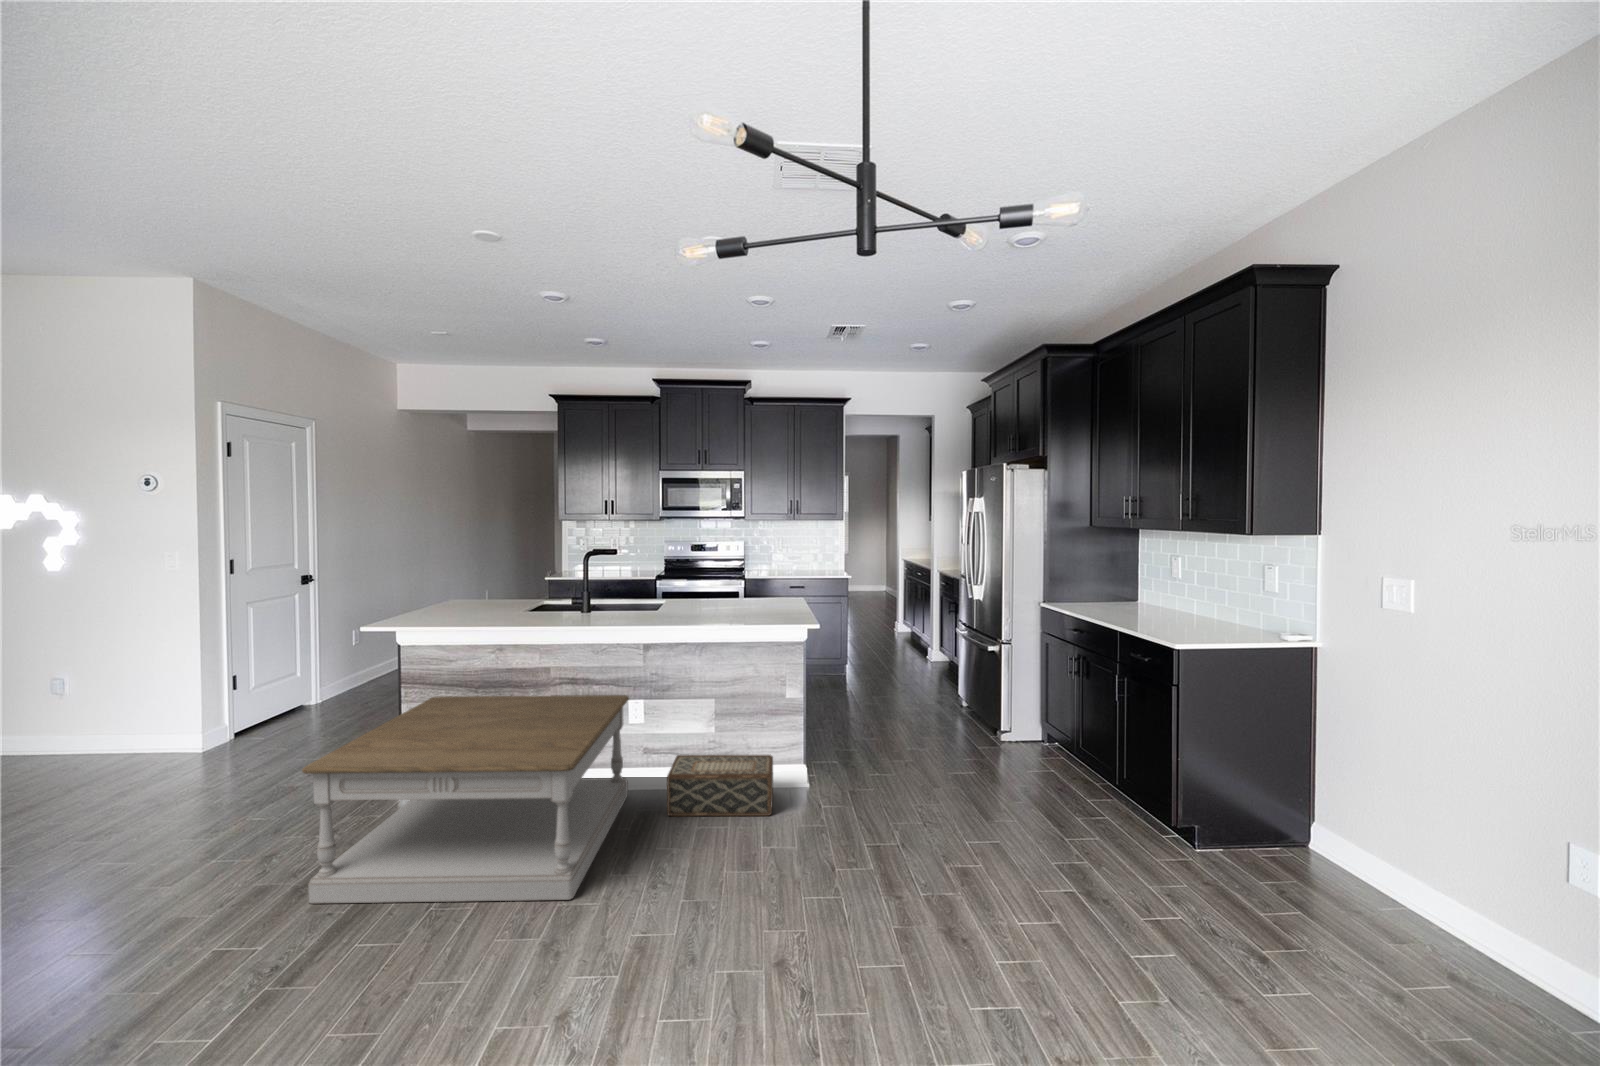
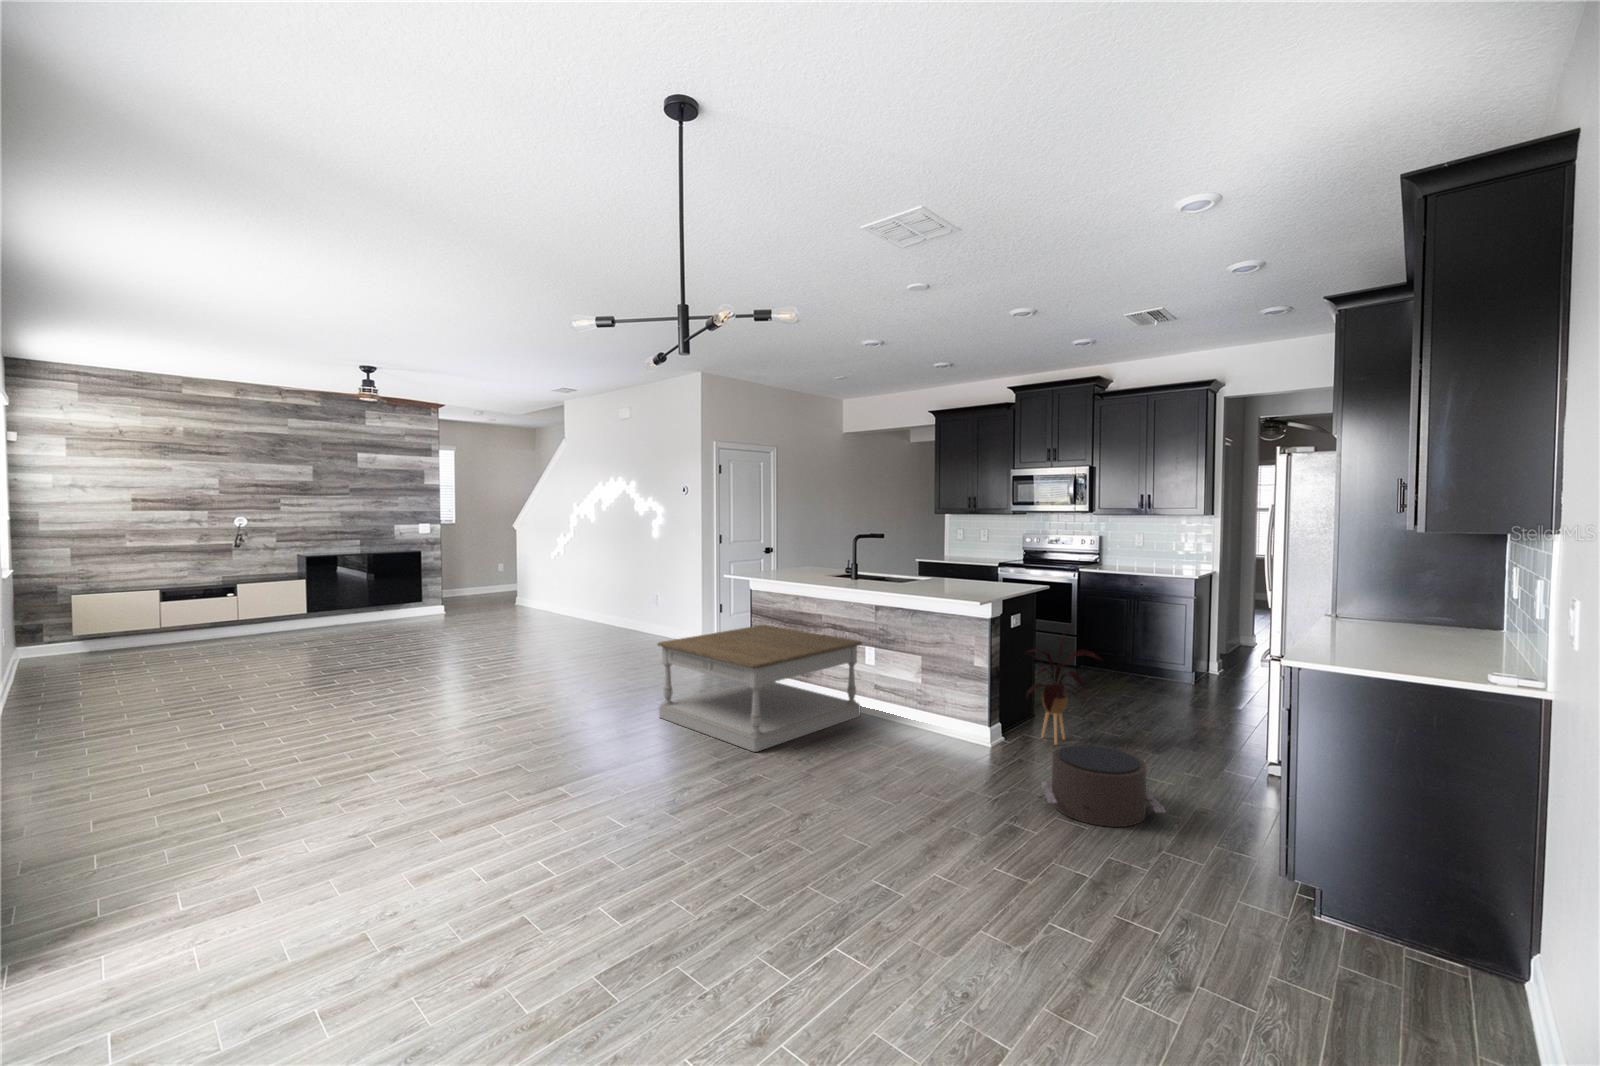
house plant: none [809,638,894,767] -> present [1026,637,1101,745]
woven basket: present [667,755,773,816] -> none [864,694,957,752]
pouf: none [928,757,1043,841] -> present [1041,745,1165,827]

